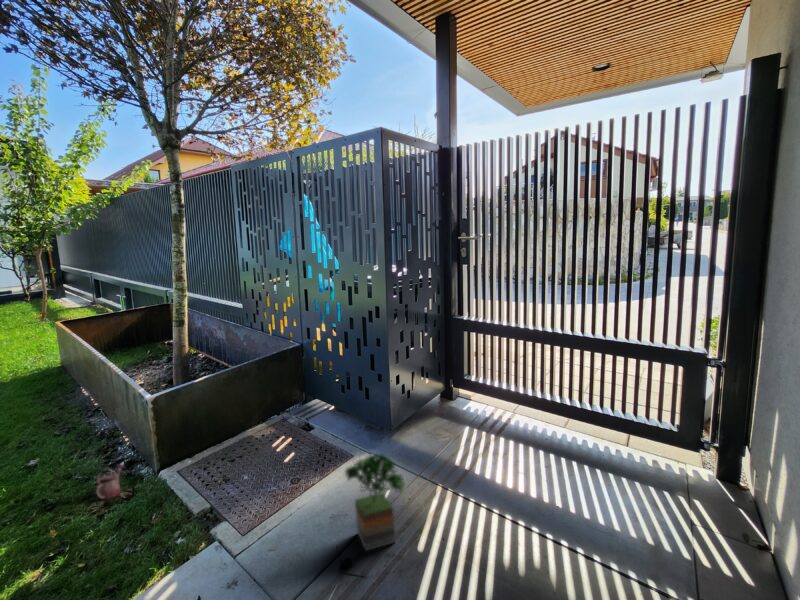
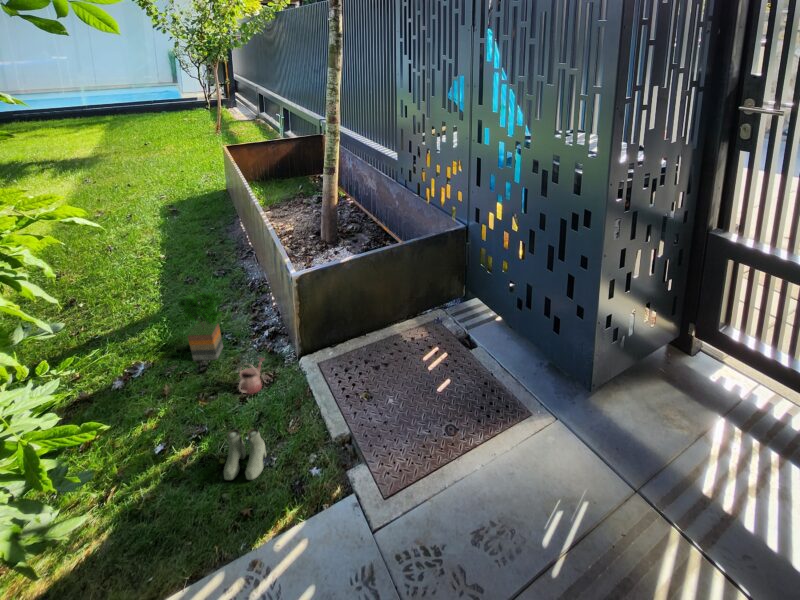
potted tree: present [345,454,405,551] -> present [178,293,223,360]
boots: none [80,510,127,567] -> present [224,428,266,480]

